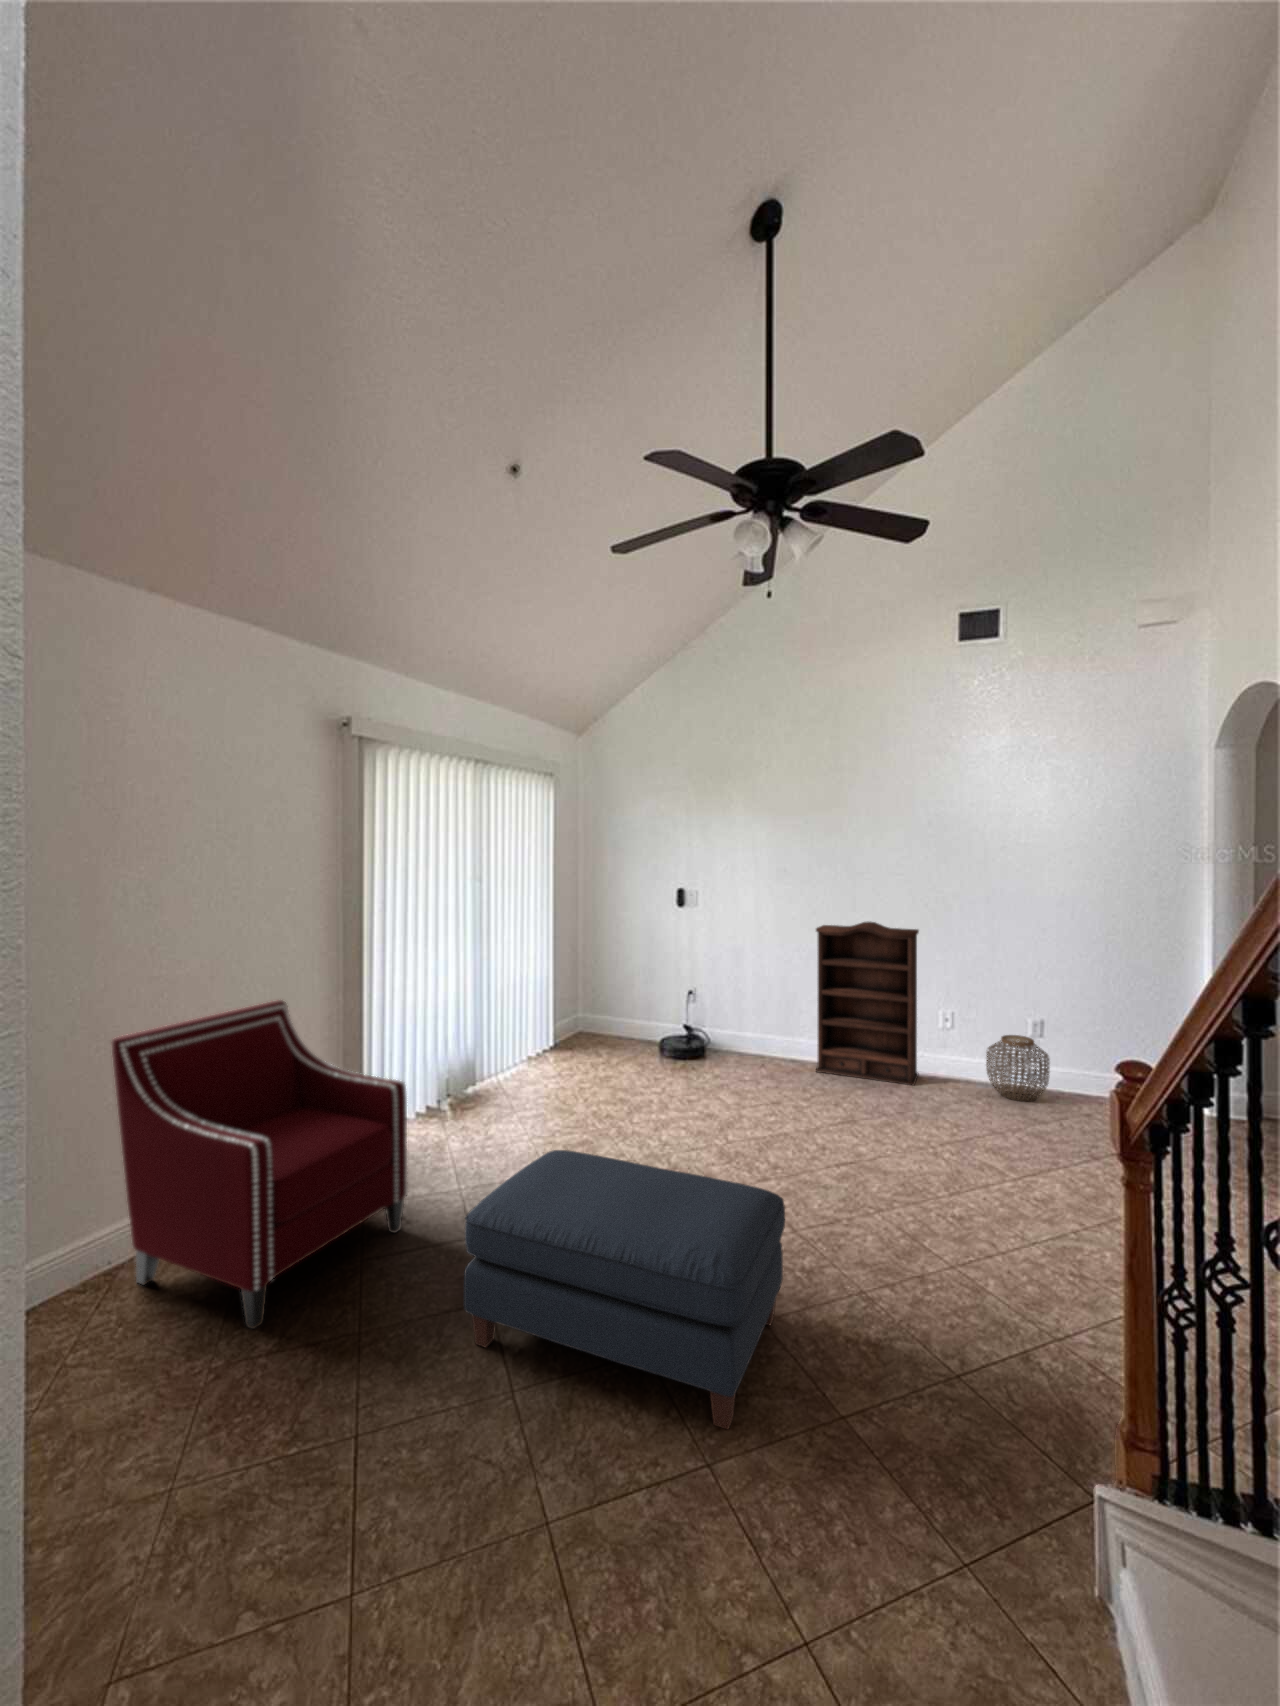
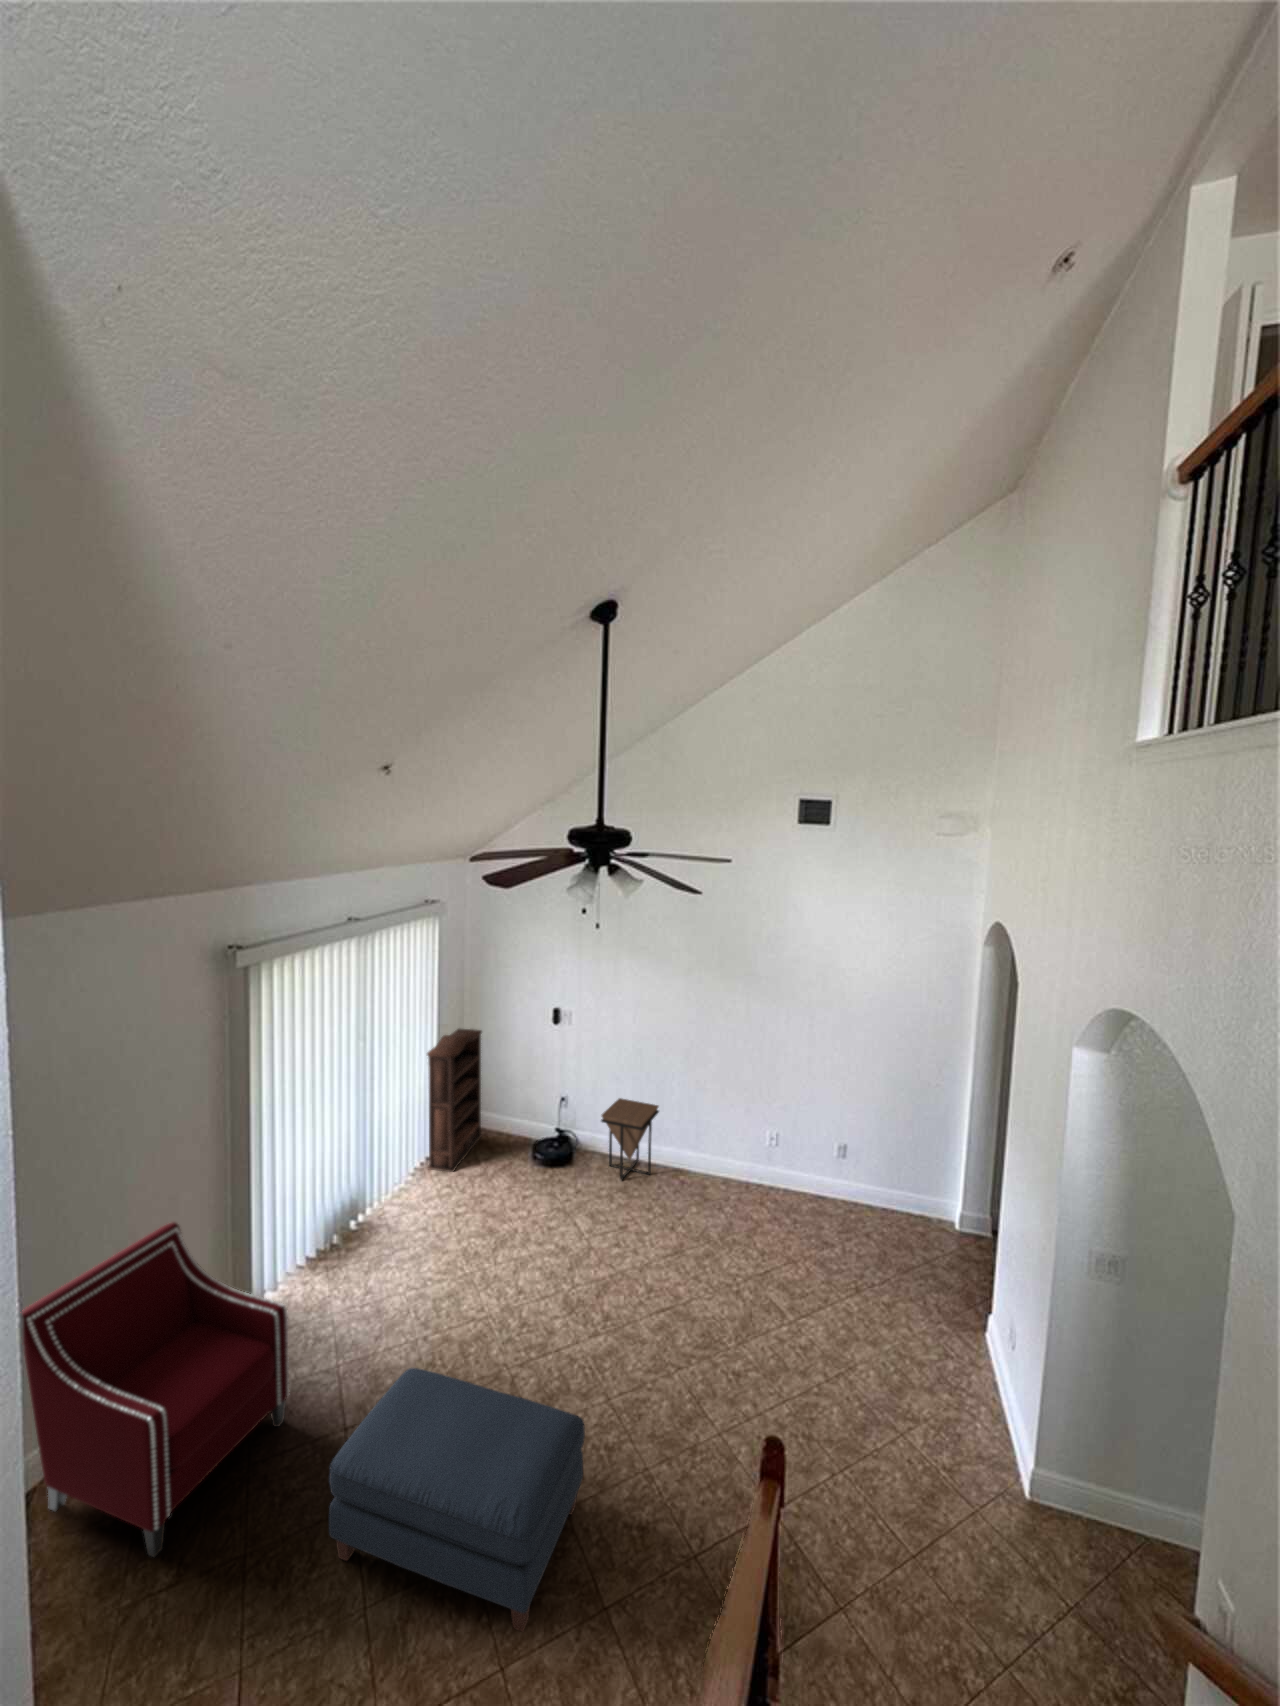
bookshelf: present [816,922,919,1085] -> present [427,1029,482,1172]
side table: none [740,985,807,1070] -> present [601,1098,659,1181]
woven basket: present [986,1035,1050,1102] -> none [797,1159,845,1217]

